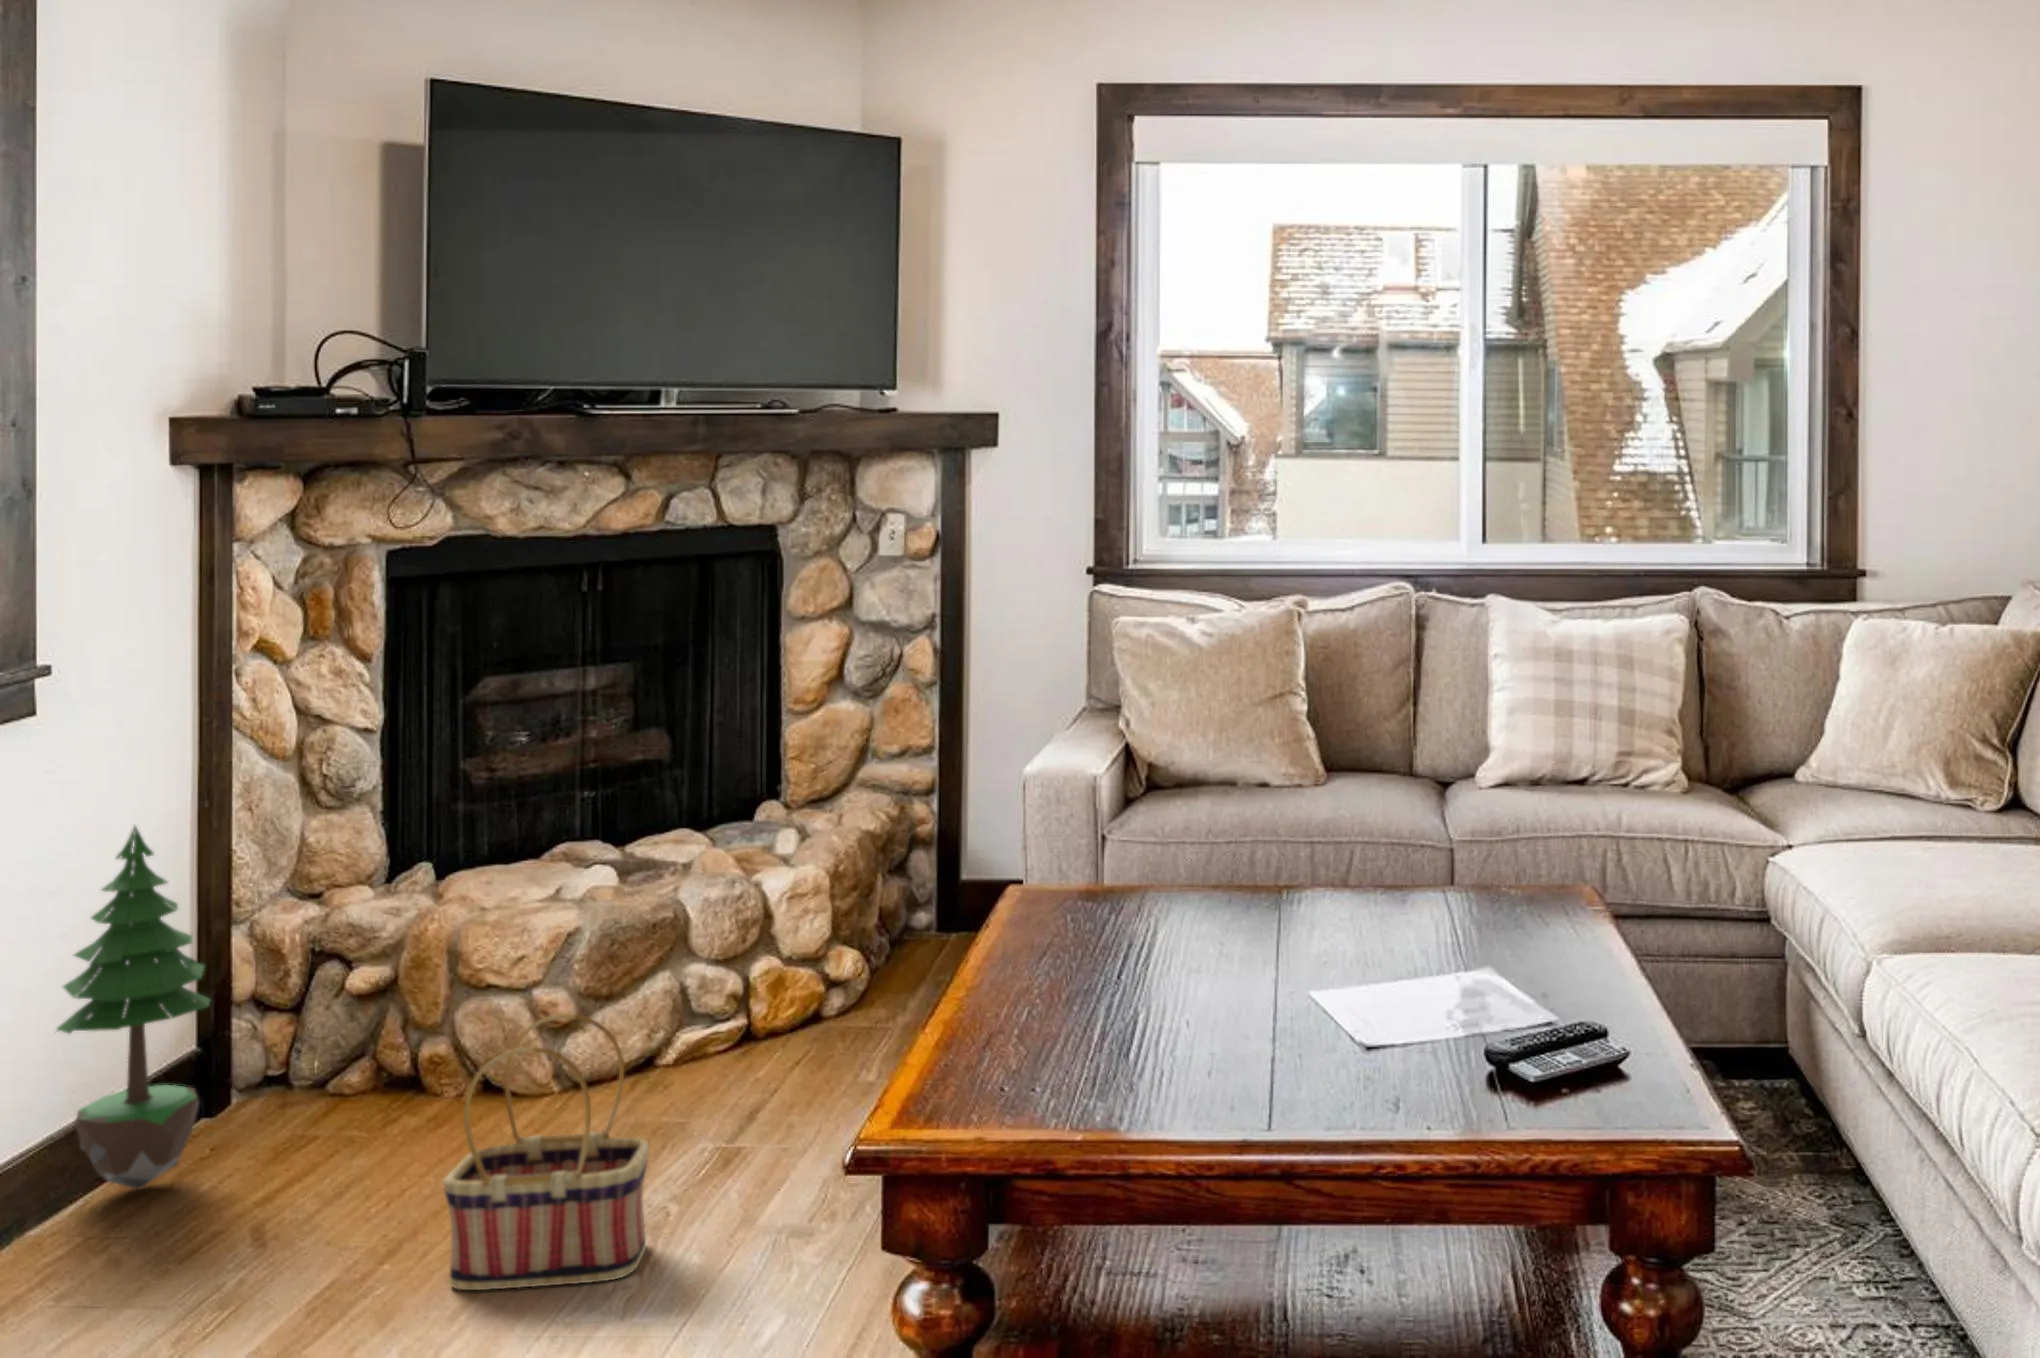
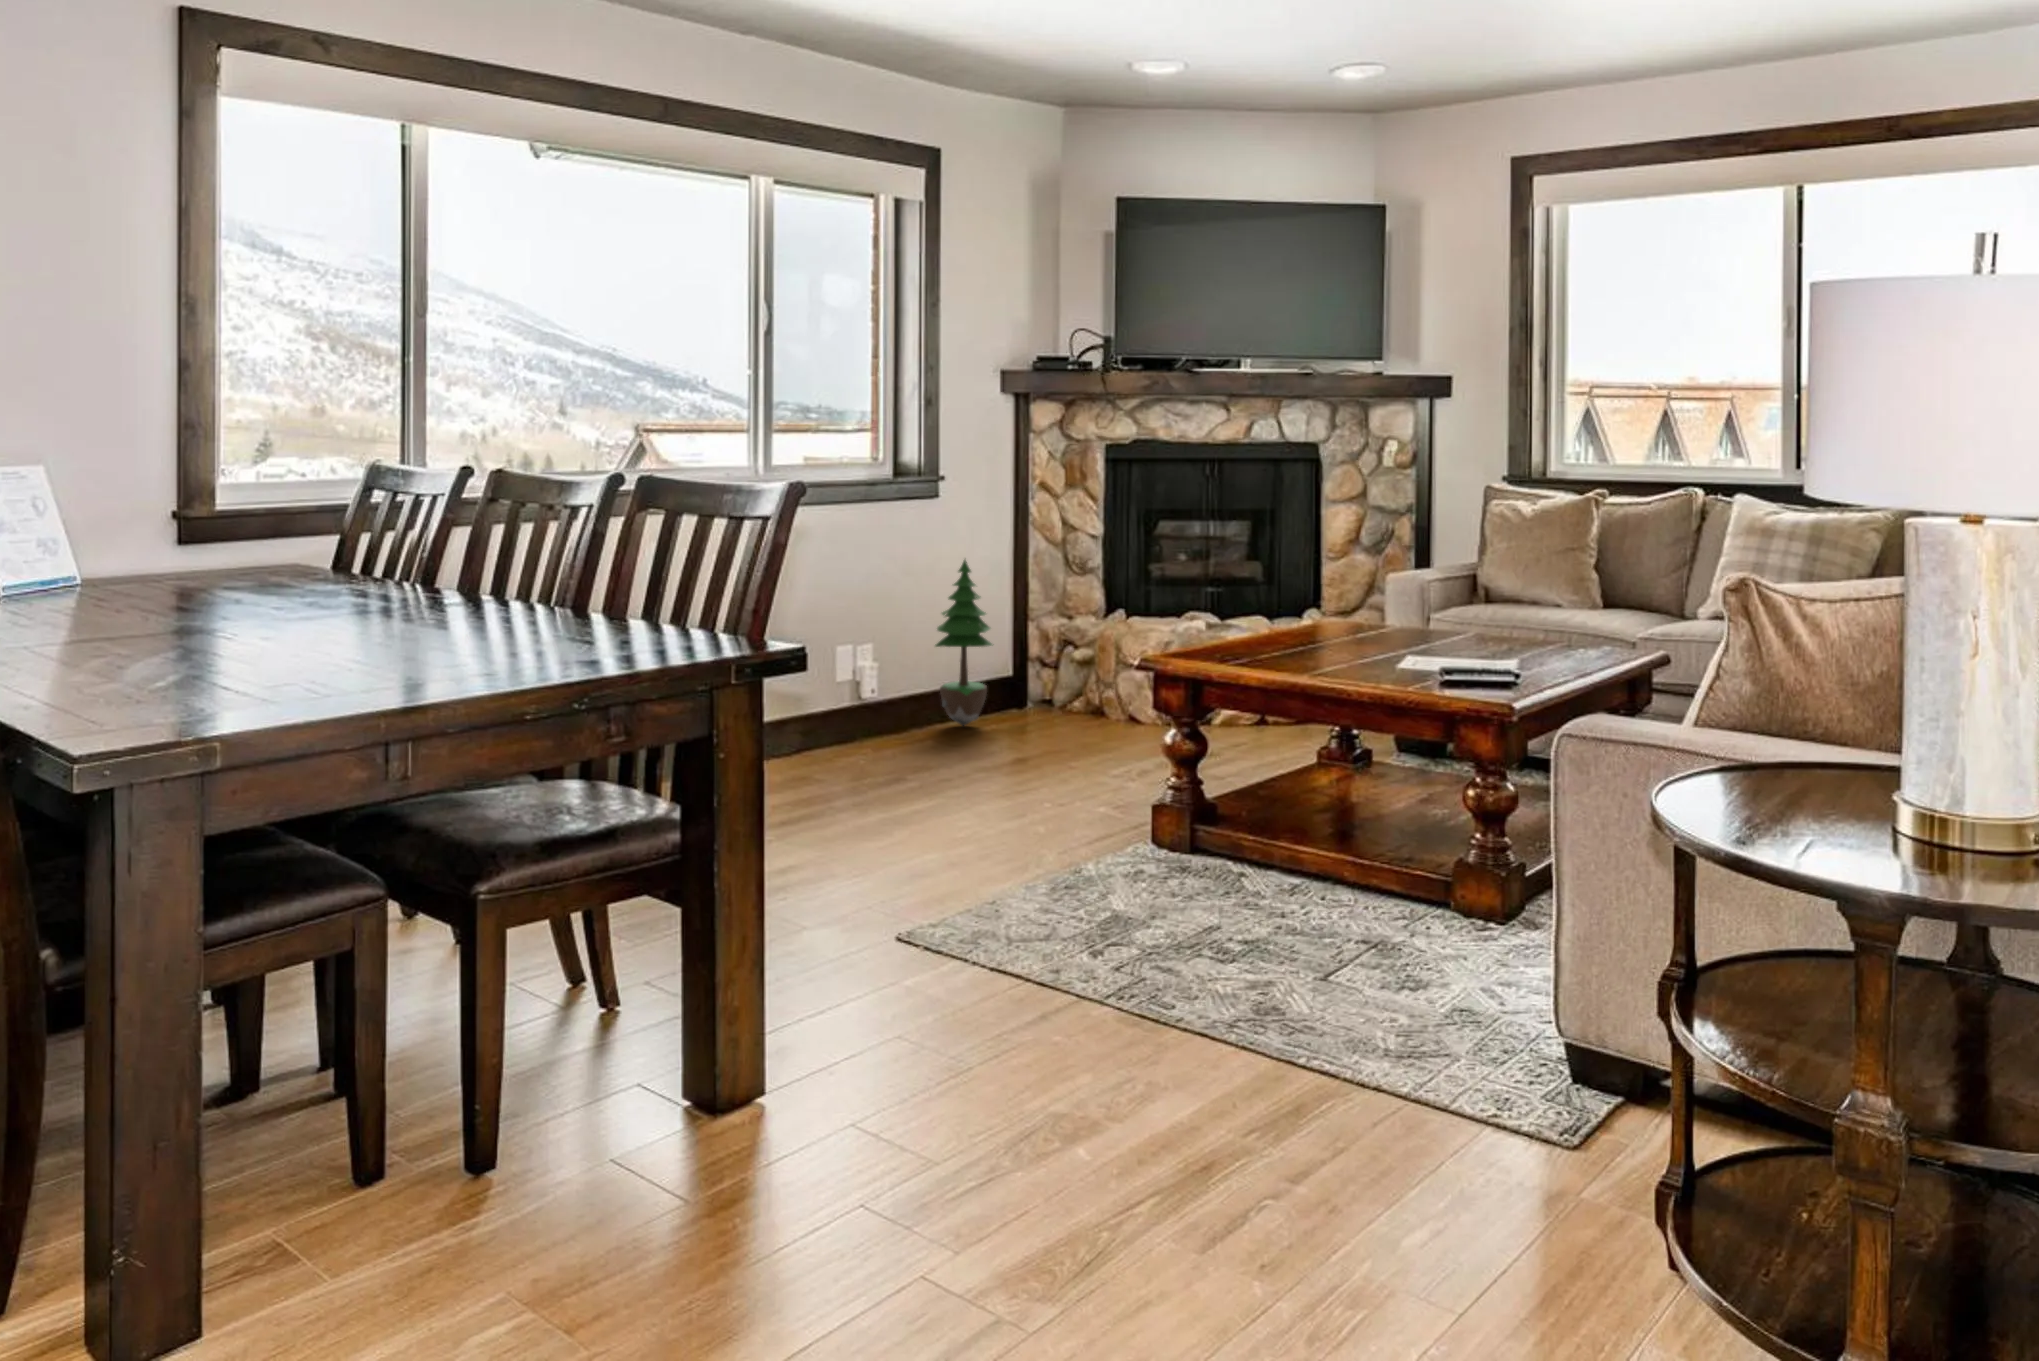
basket: present [444,1014,649,1290] -> none [1024,660,1113,787]

